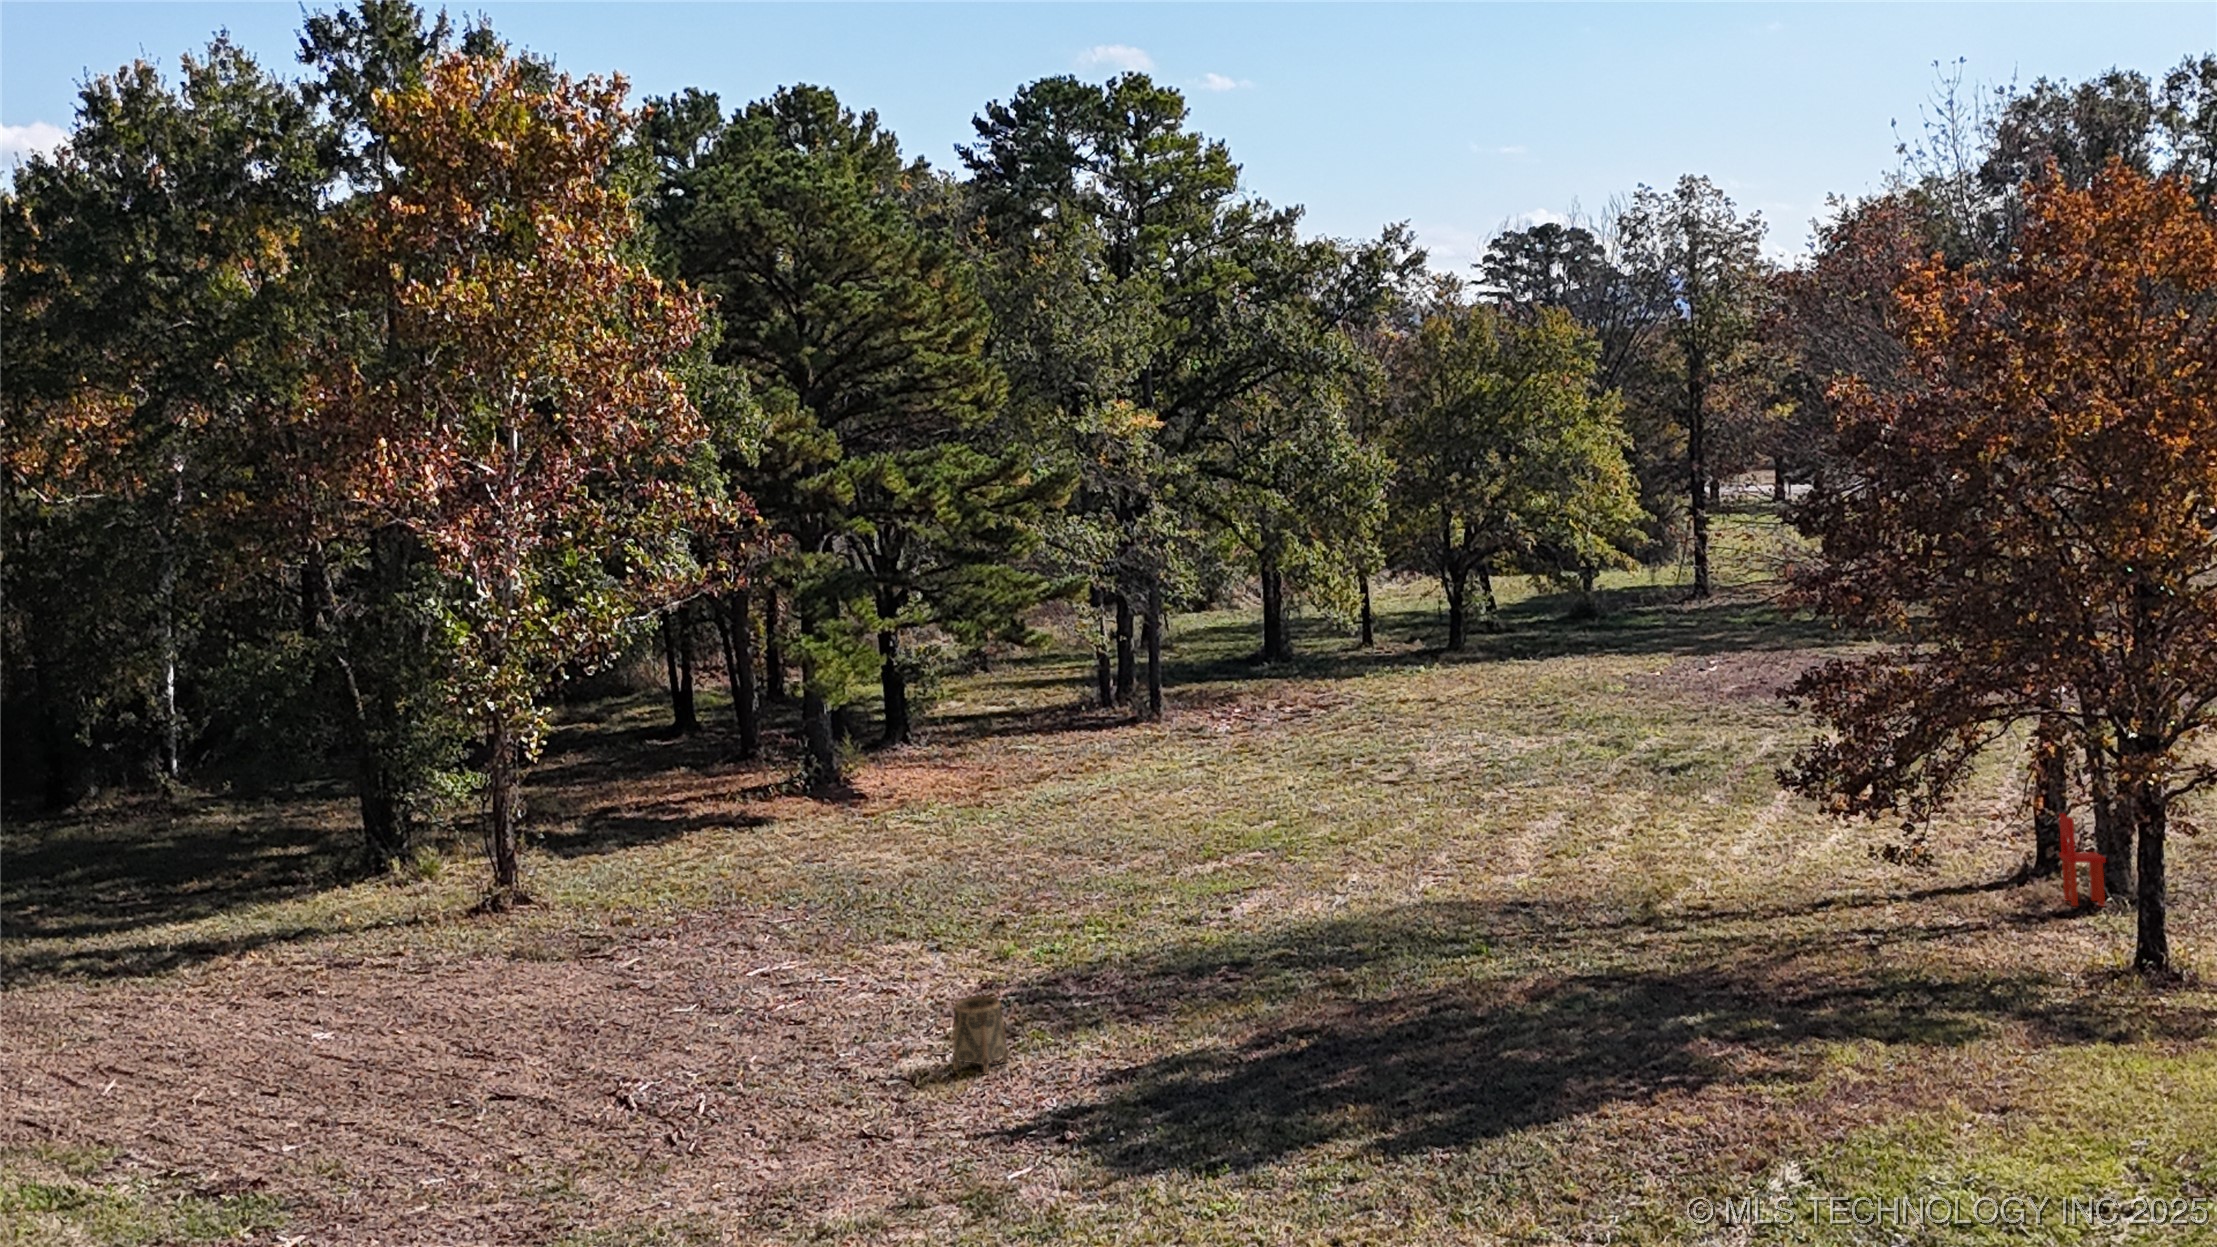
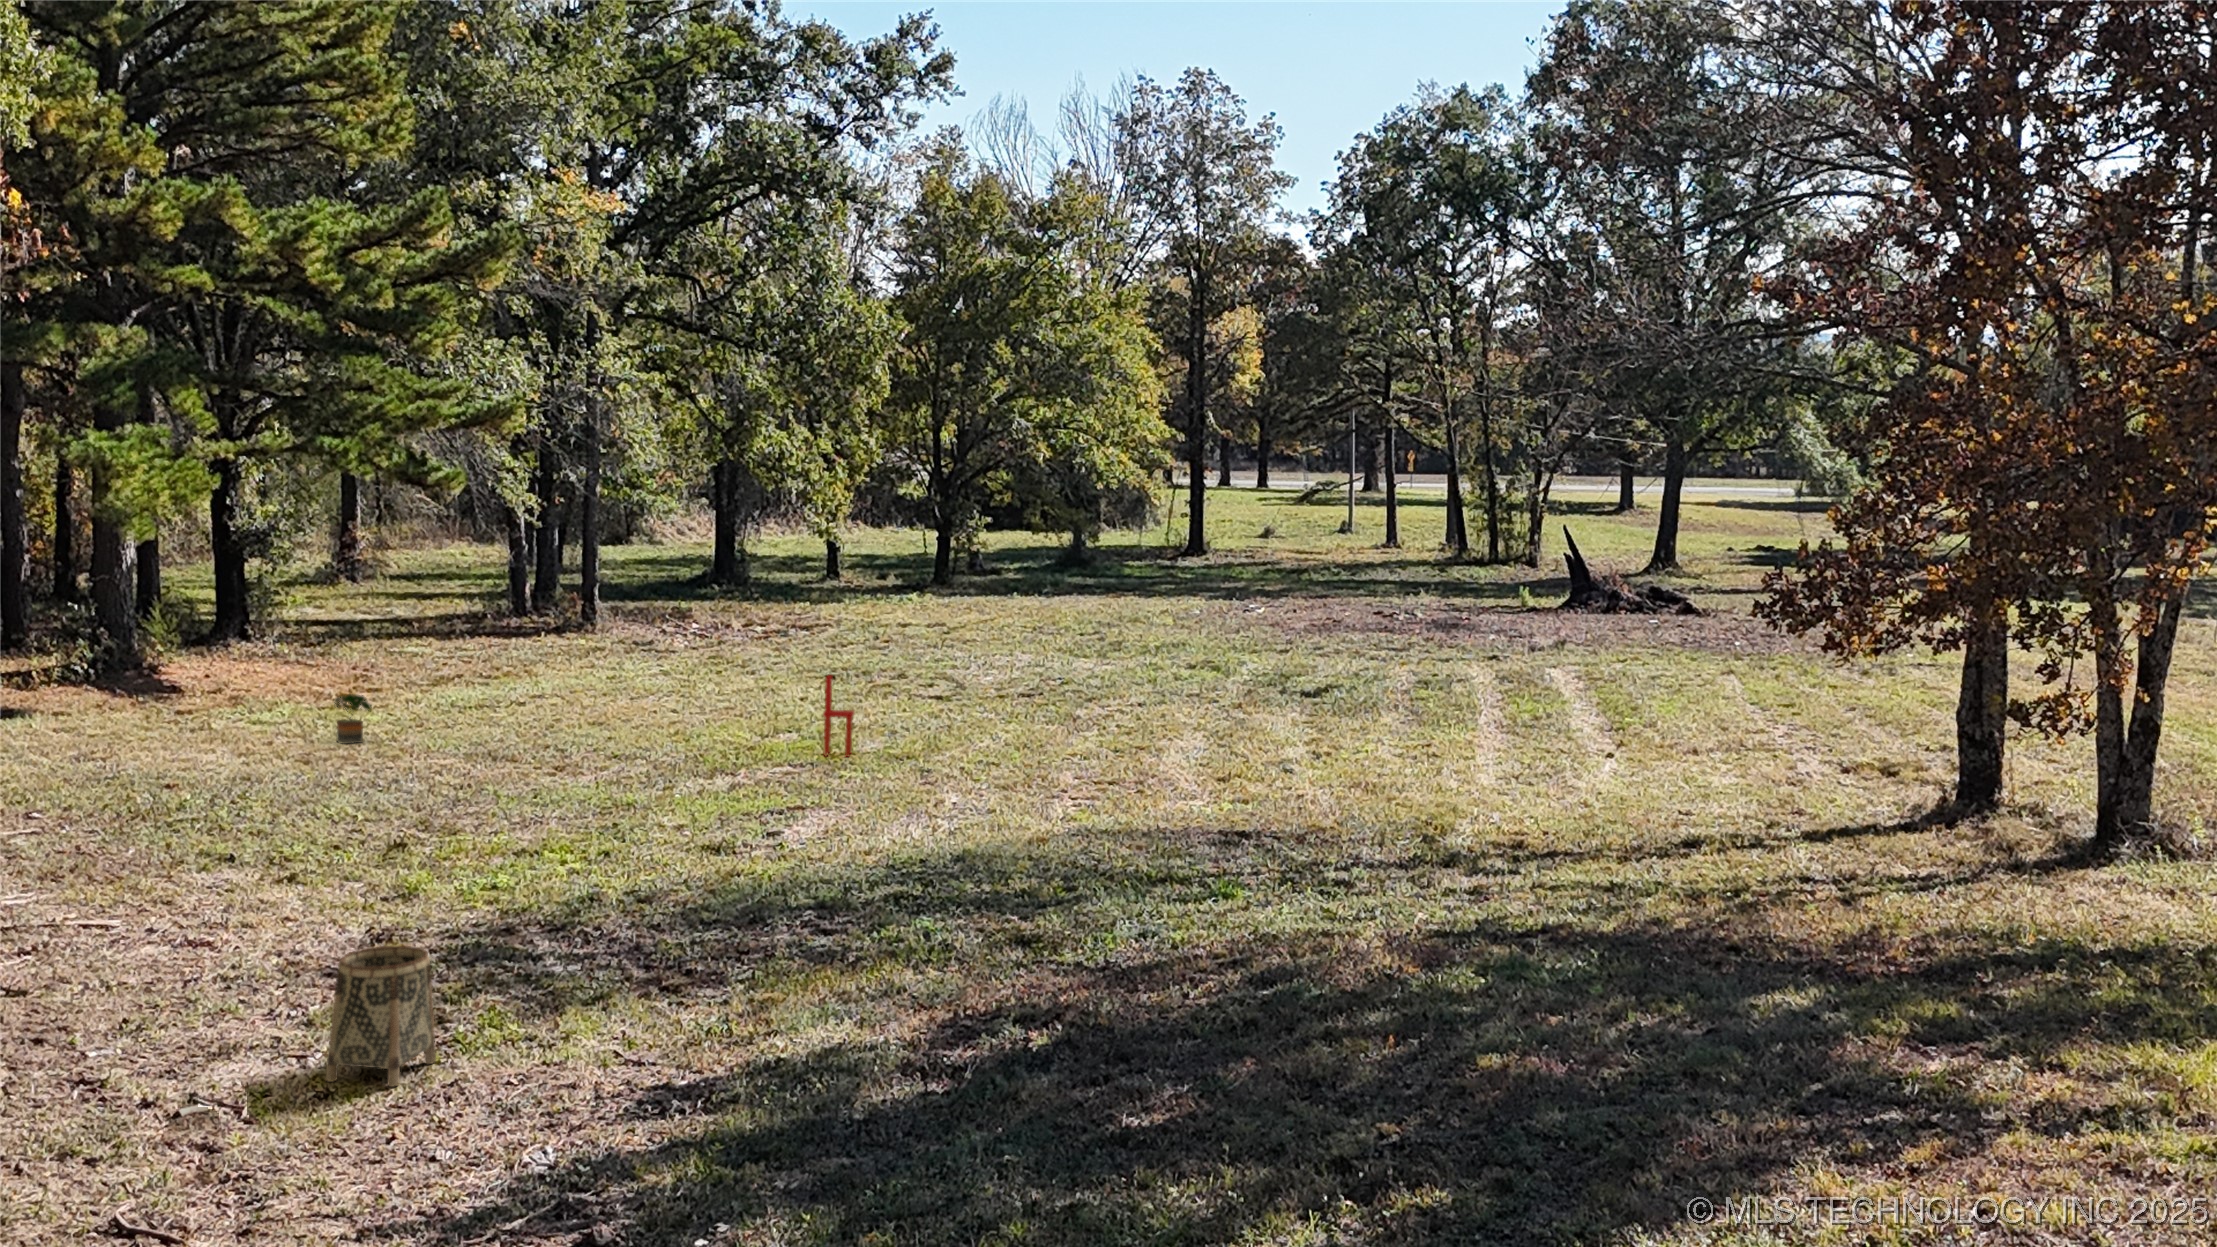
potted tree: none [958,805,985,842] -> present [334,694,371,744]
chair: present [2059,813,2106,906] -> present [823,675,854,757]

